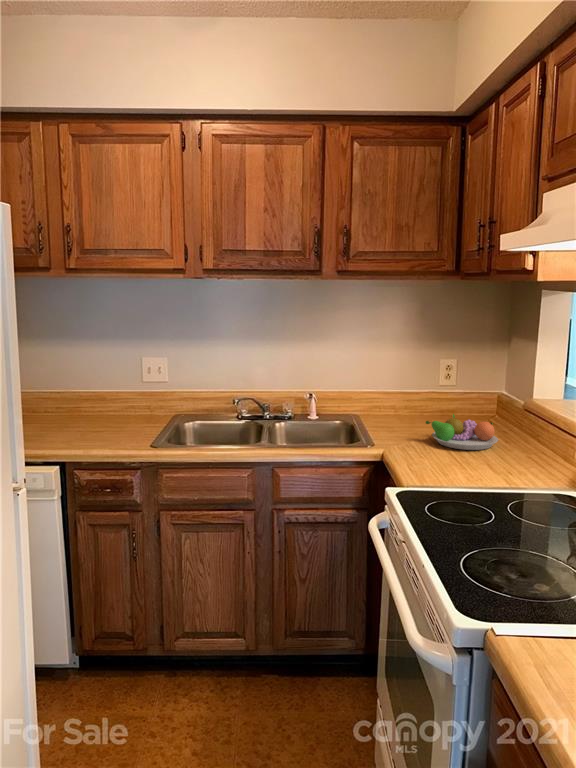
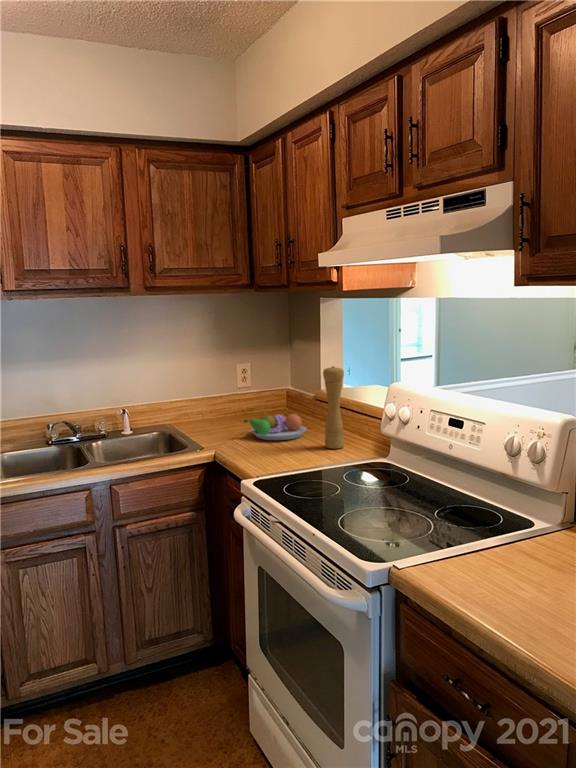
pepper mill: none [508,372,540,470] -> present [323,366,344,449]

